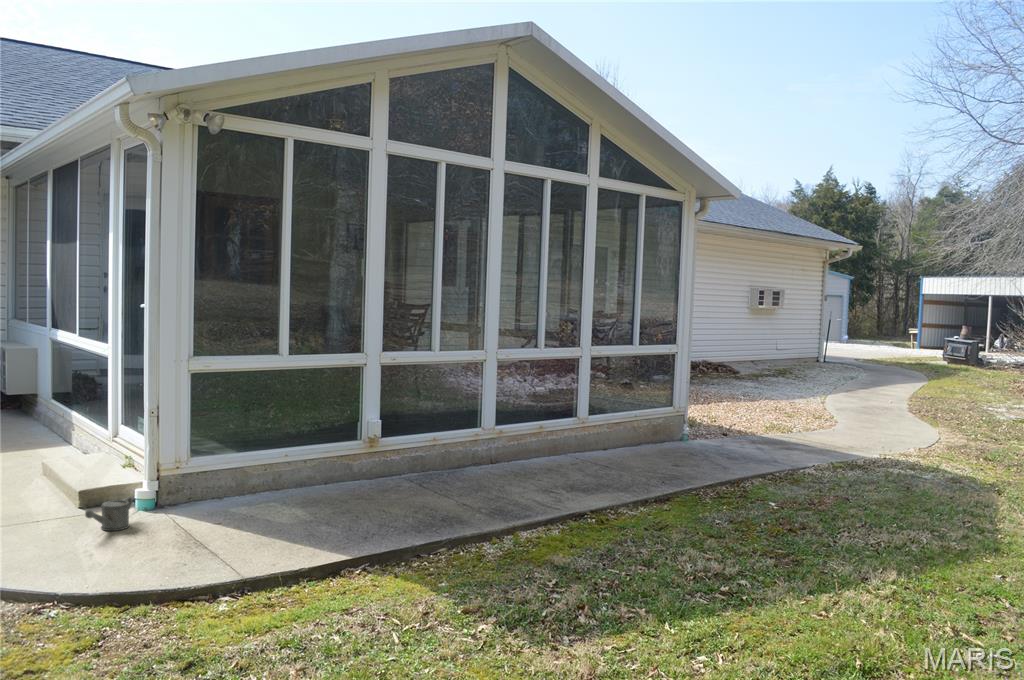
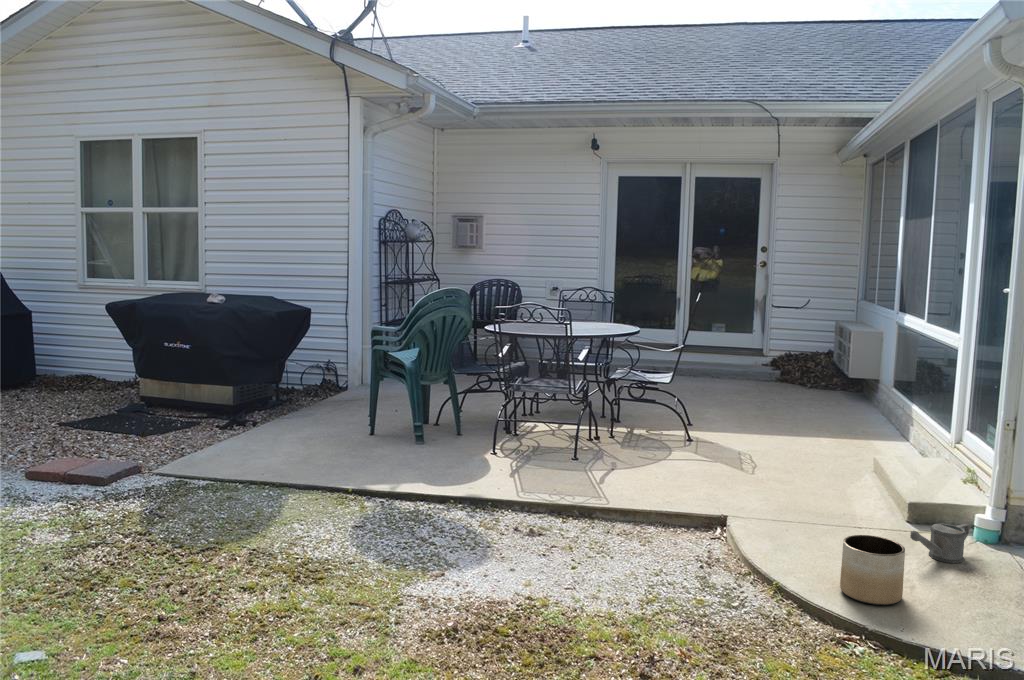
planter: none [28,519,84,576] -> present [840,535,905,605]

